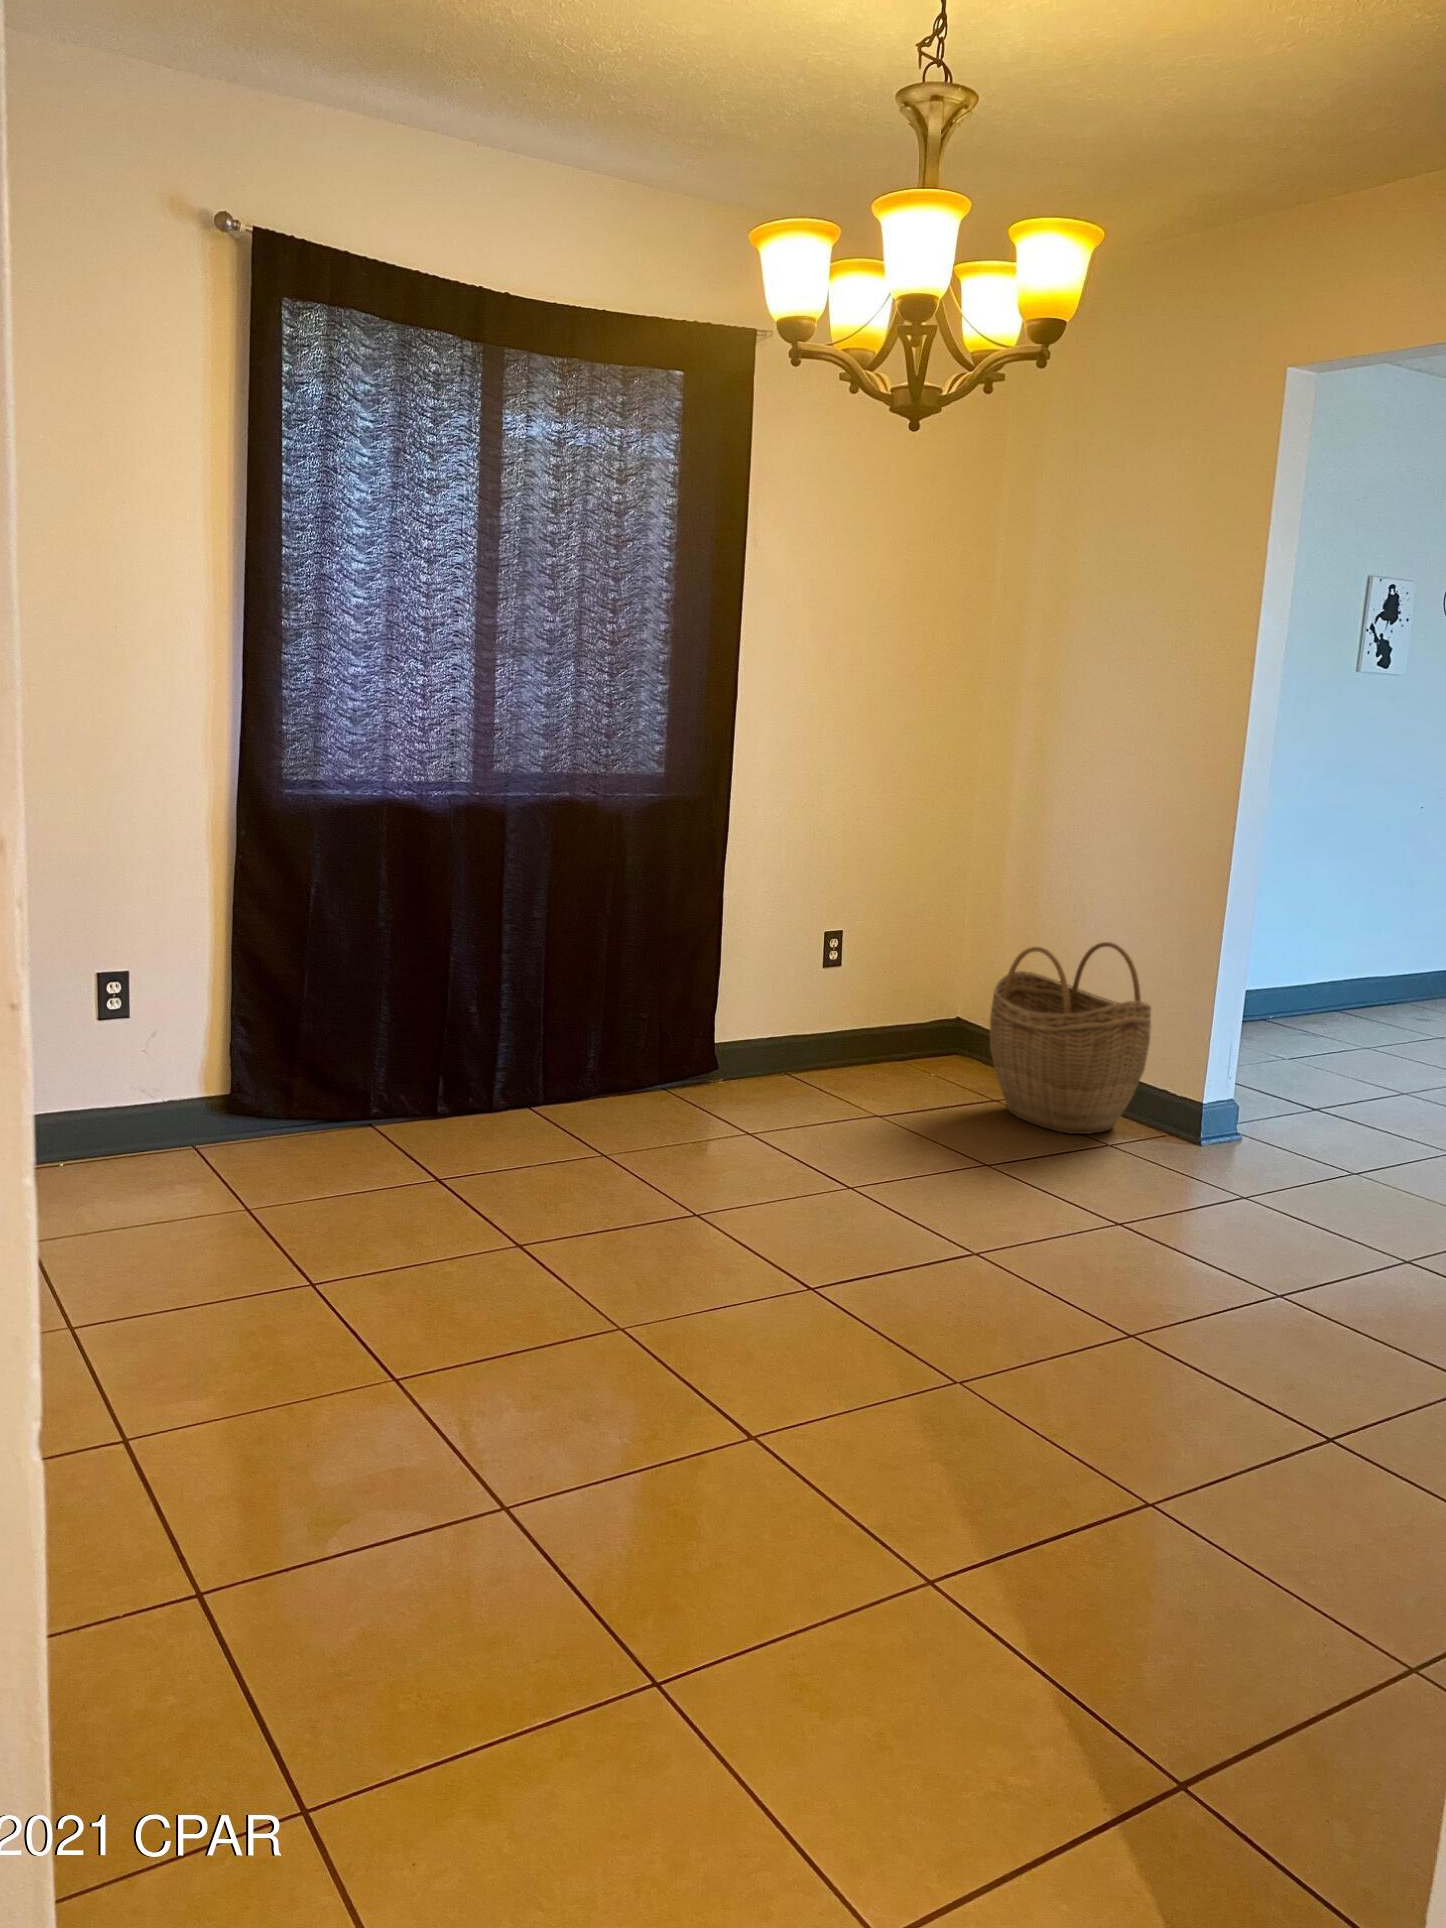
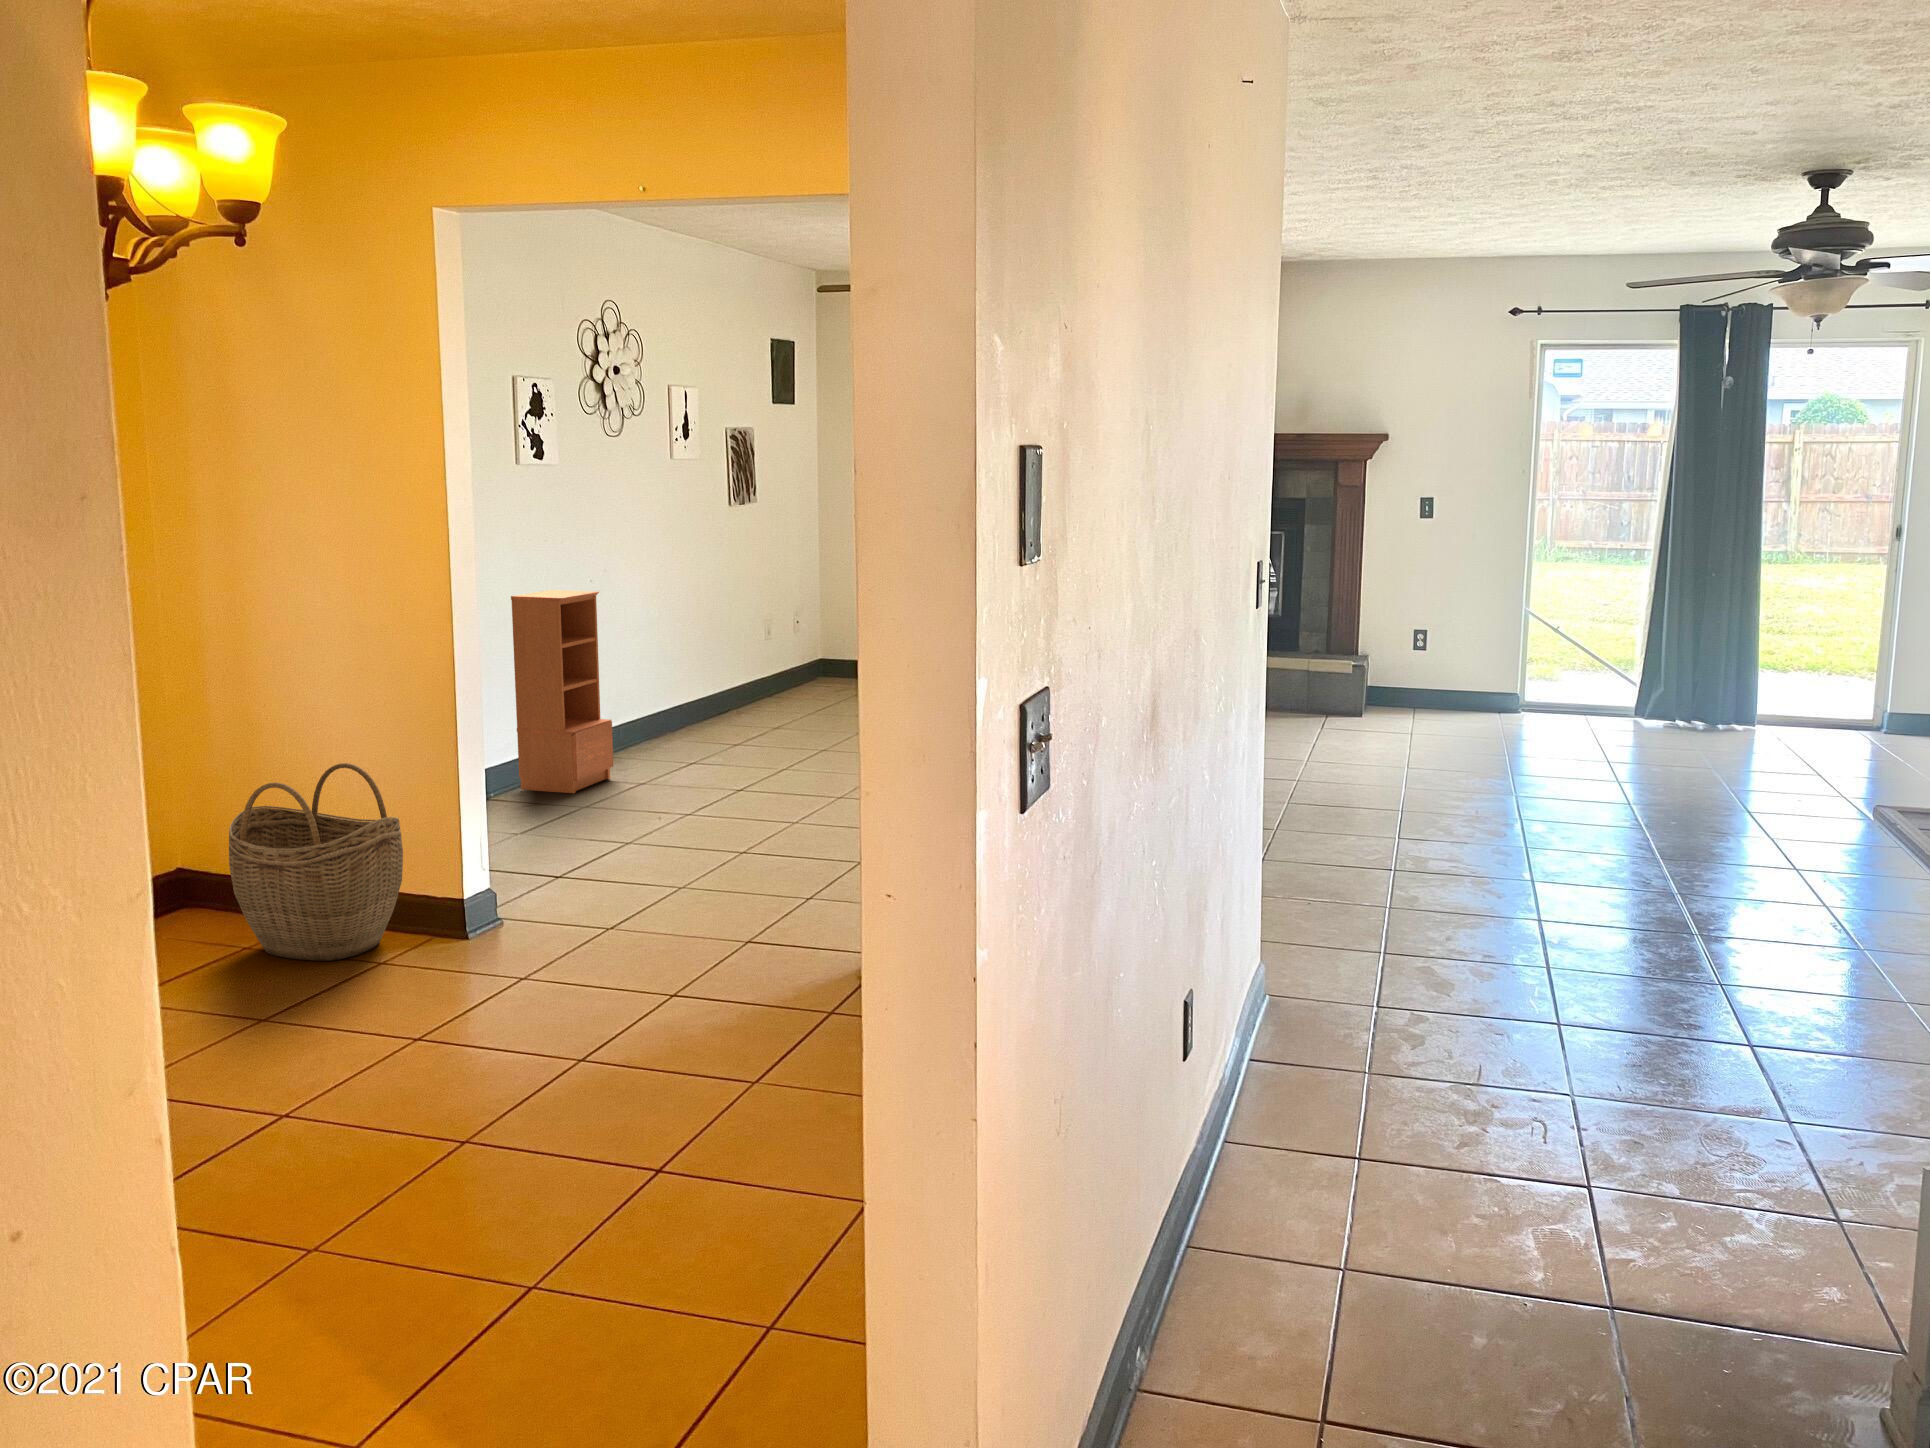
bookcase: none [1305,812,1431,1036] -> present [511,590,613,793]

